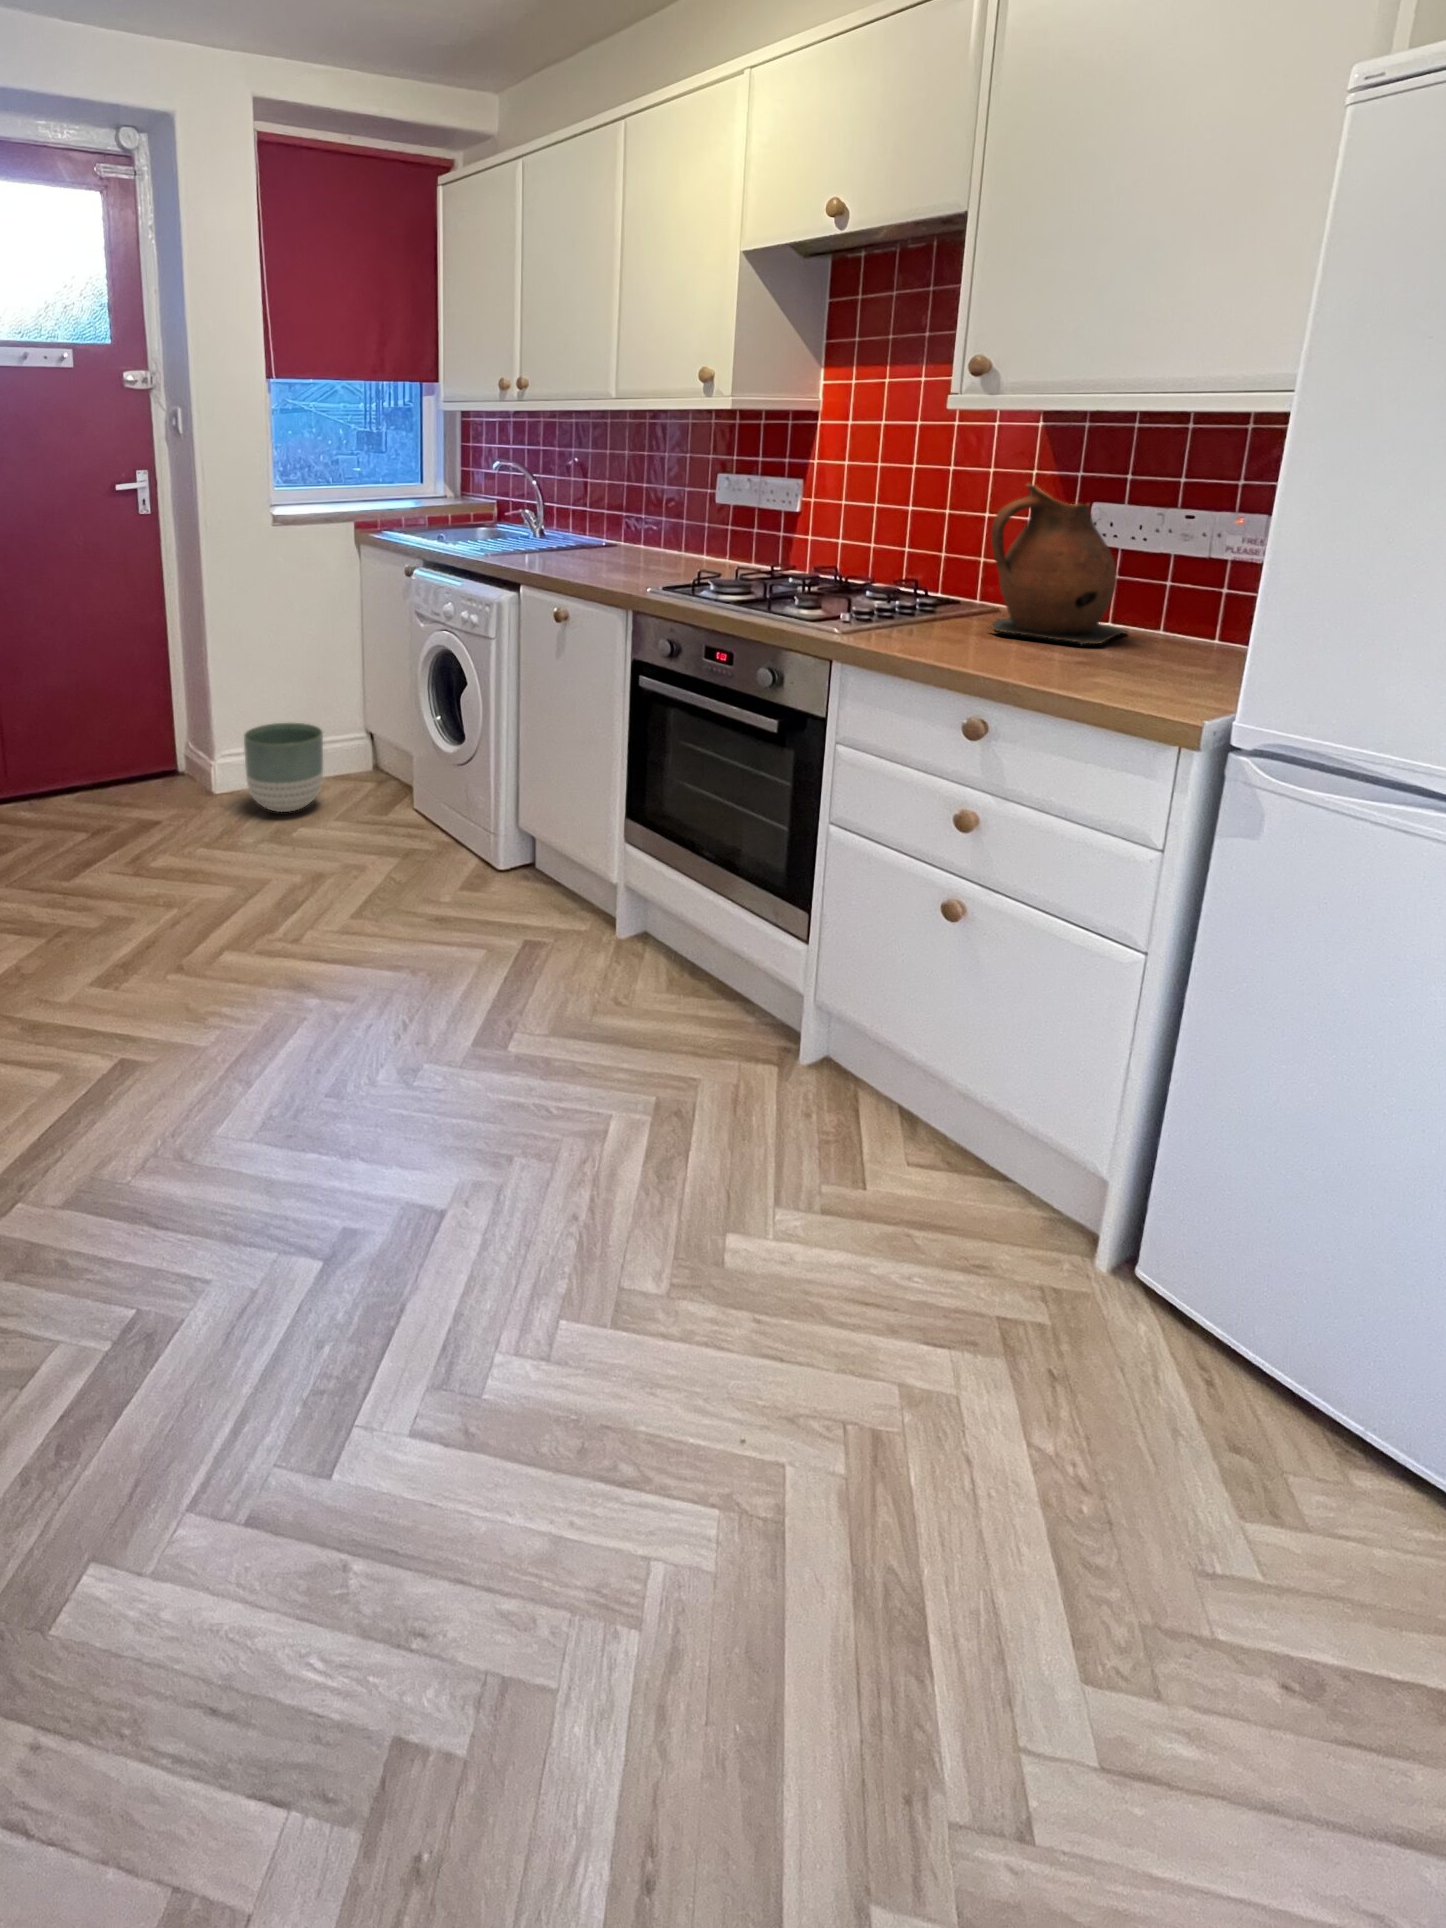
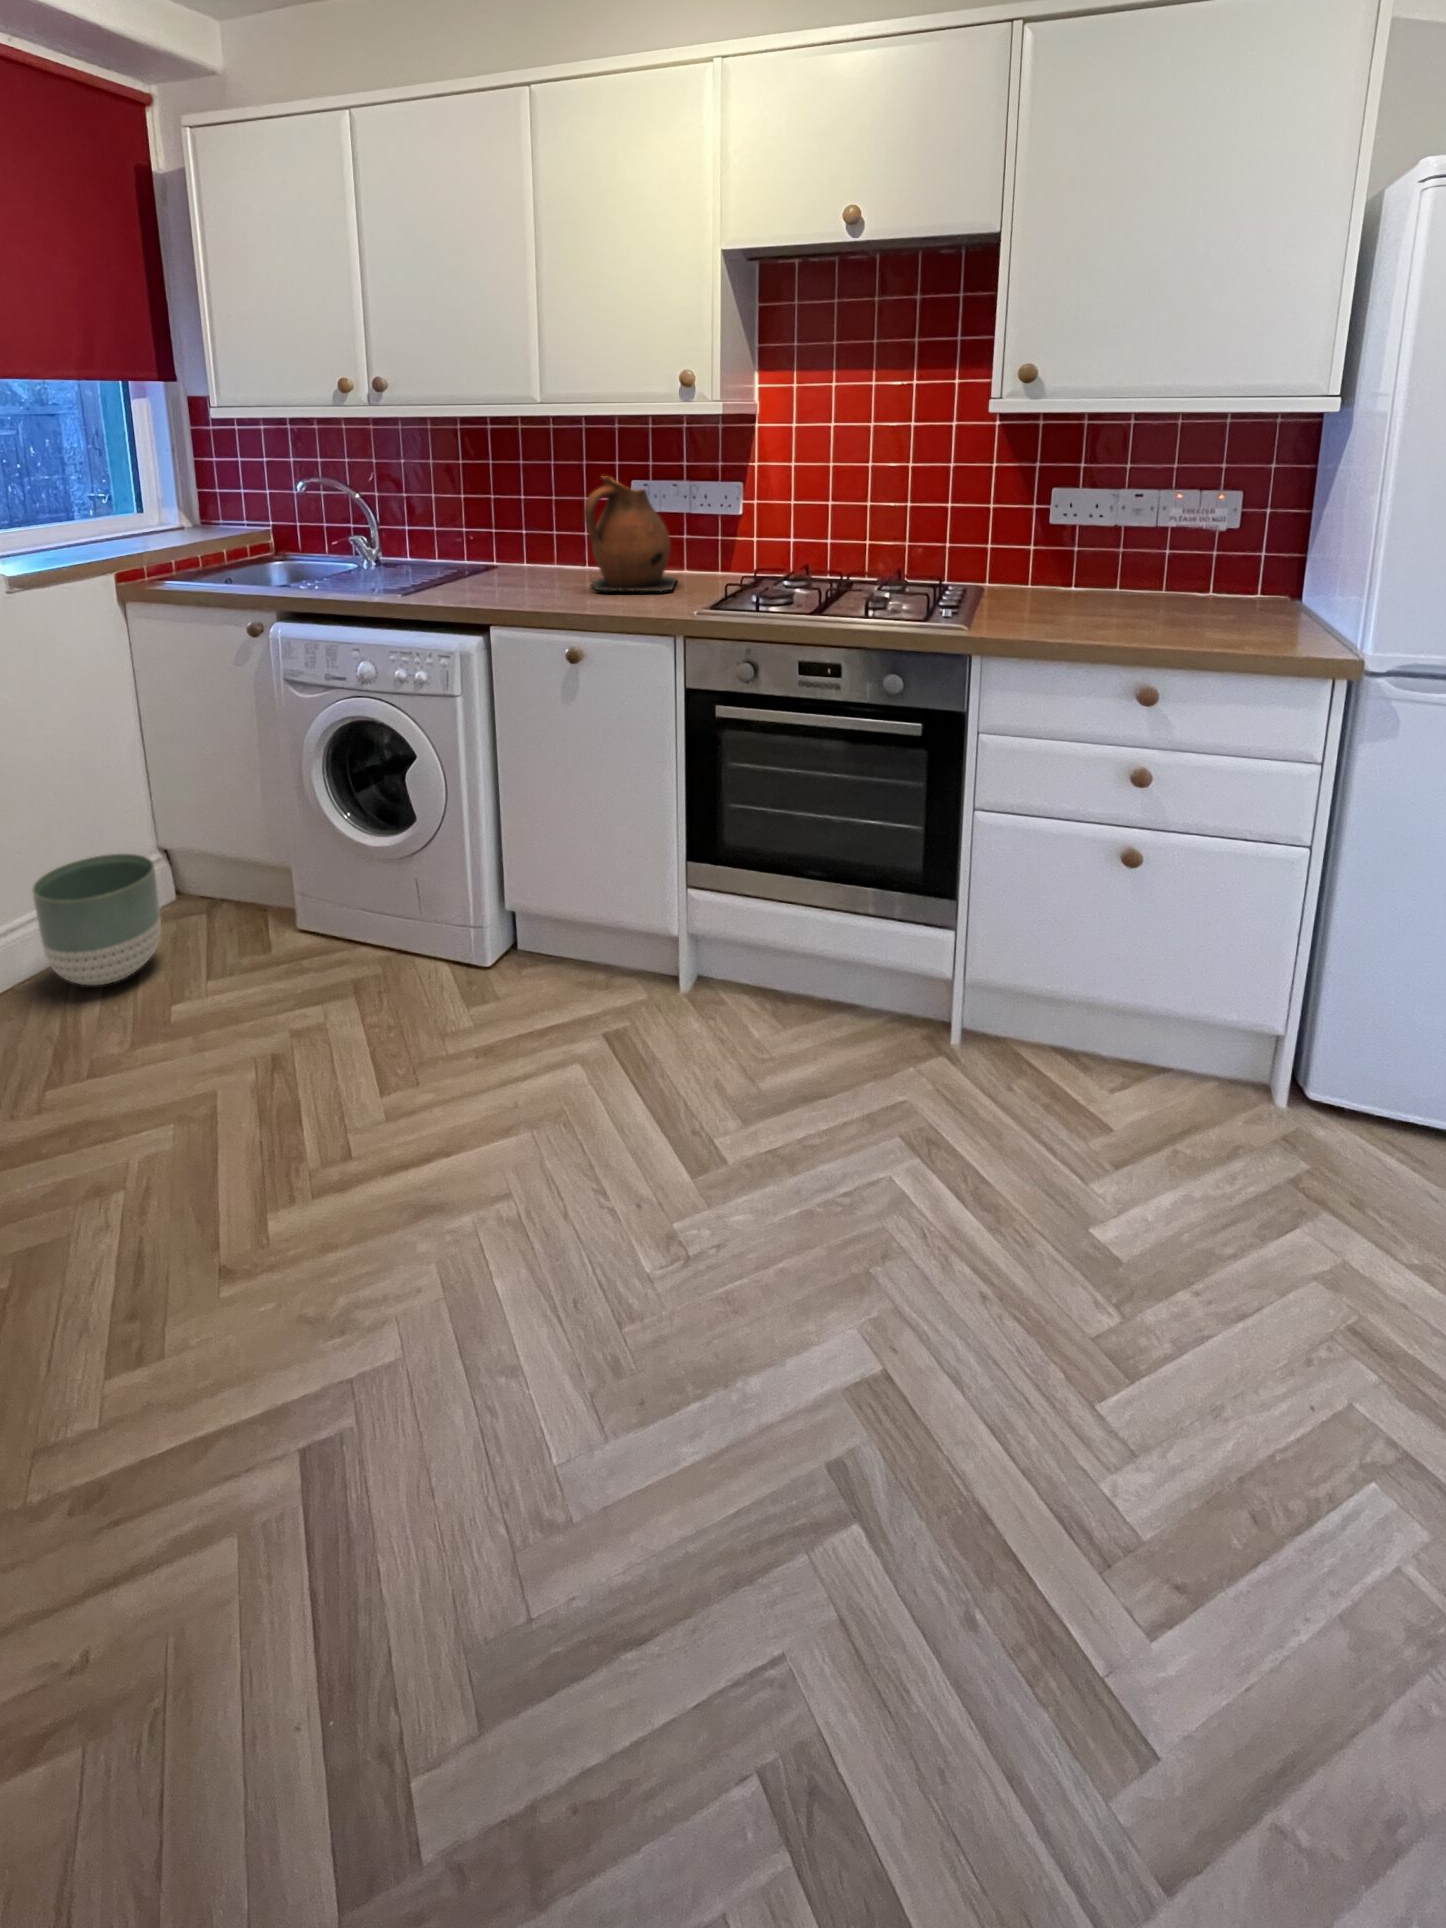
ceramic pitcher: present [988,484,1127,645] -> present [584,476,677,592]

